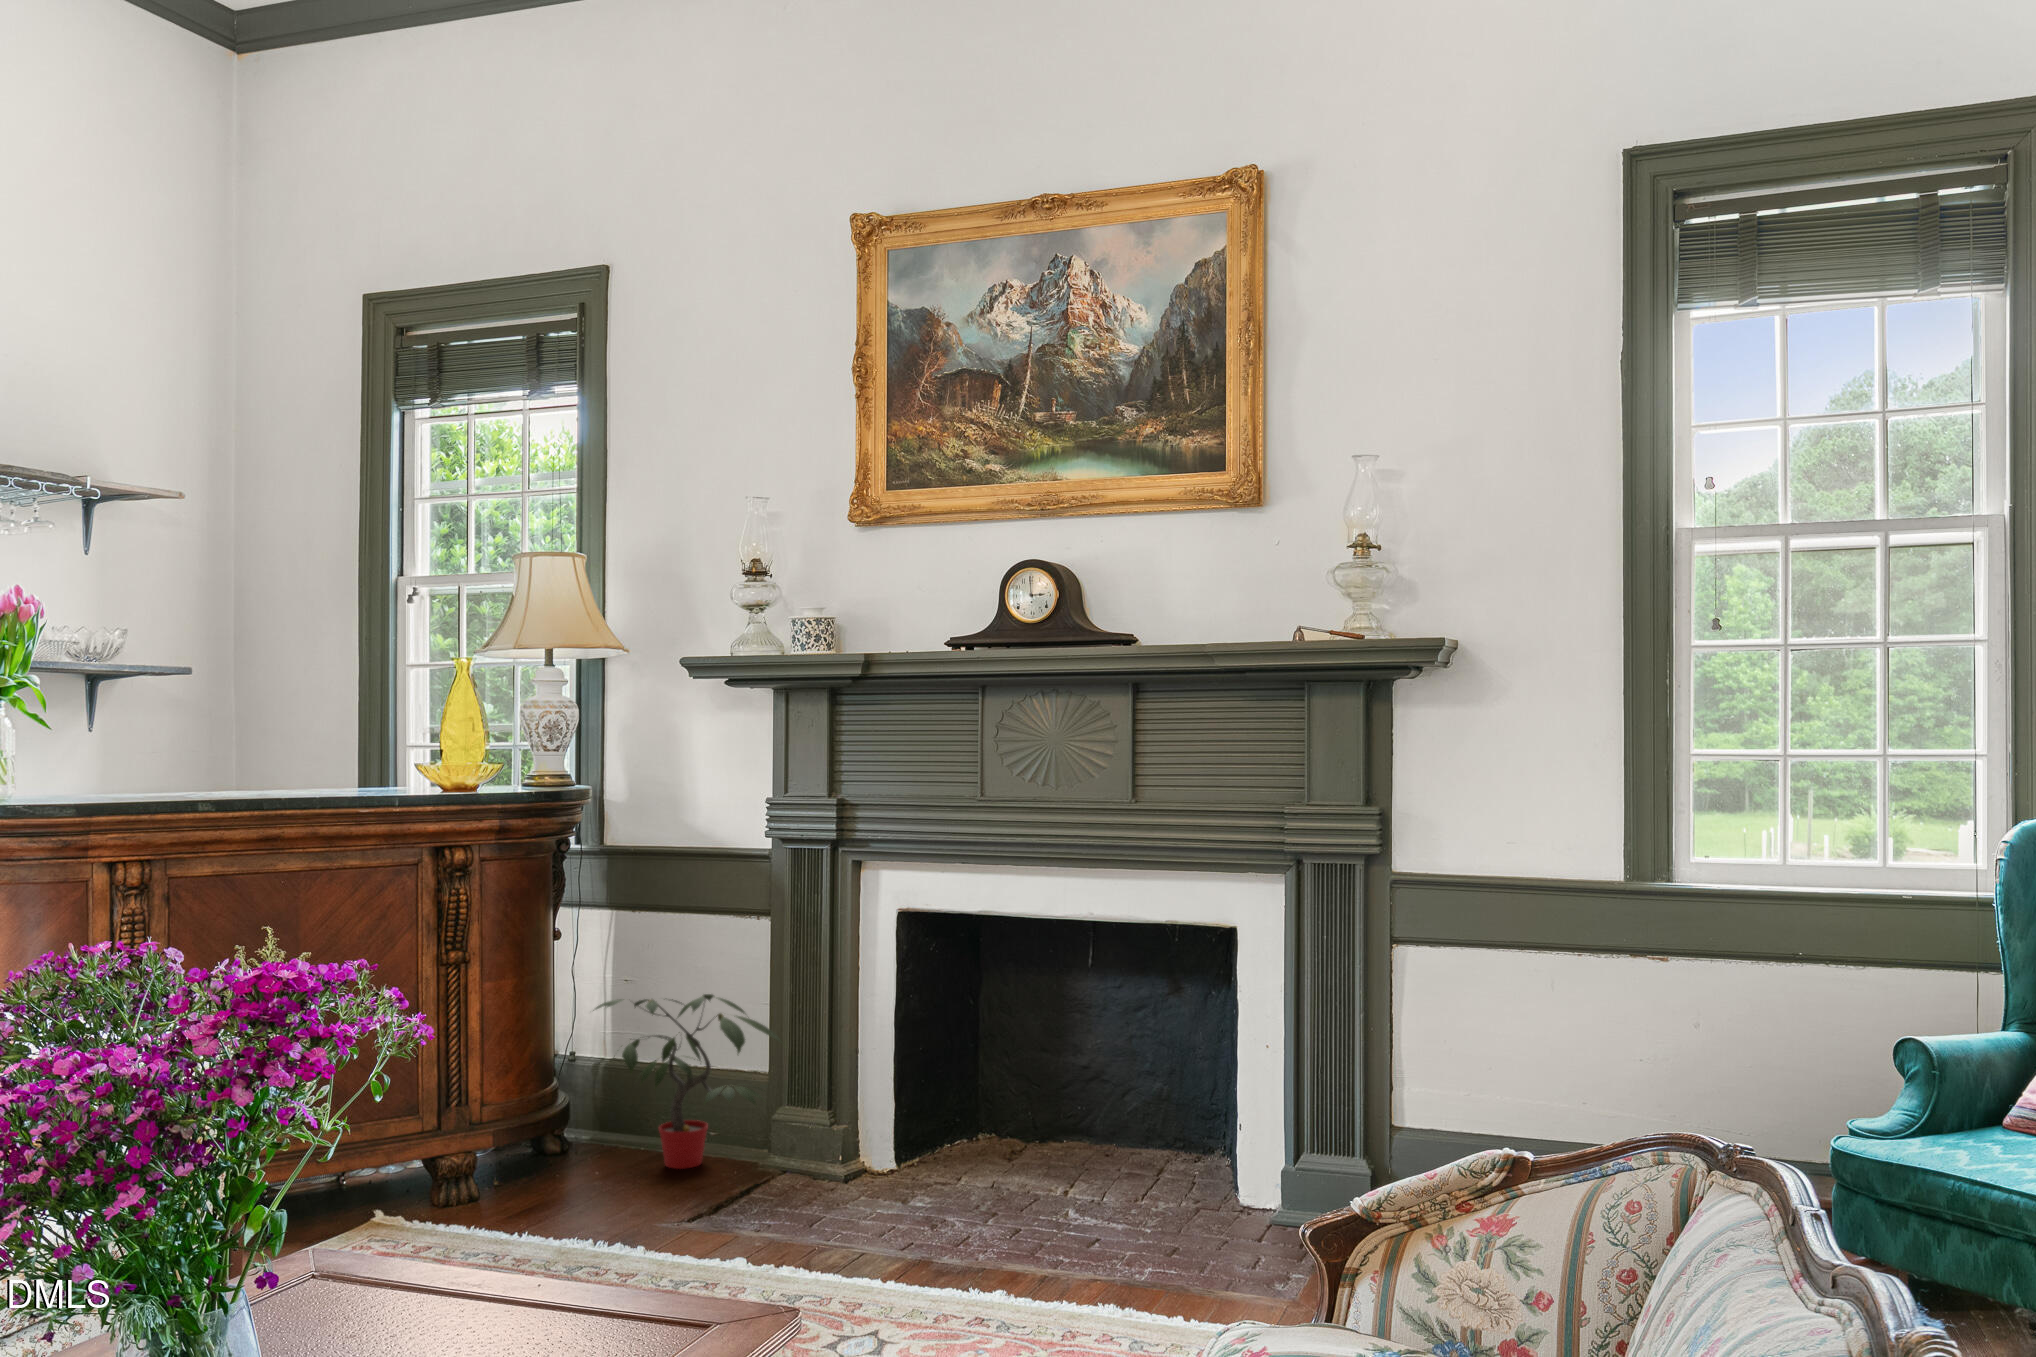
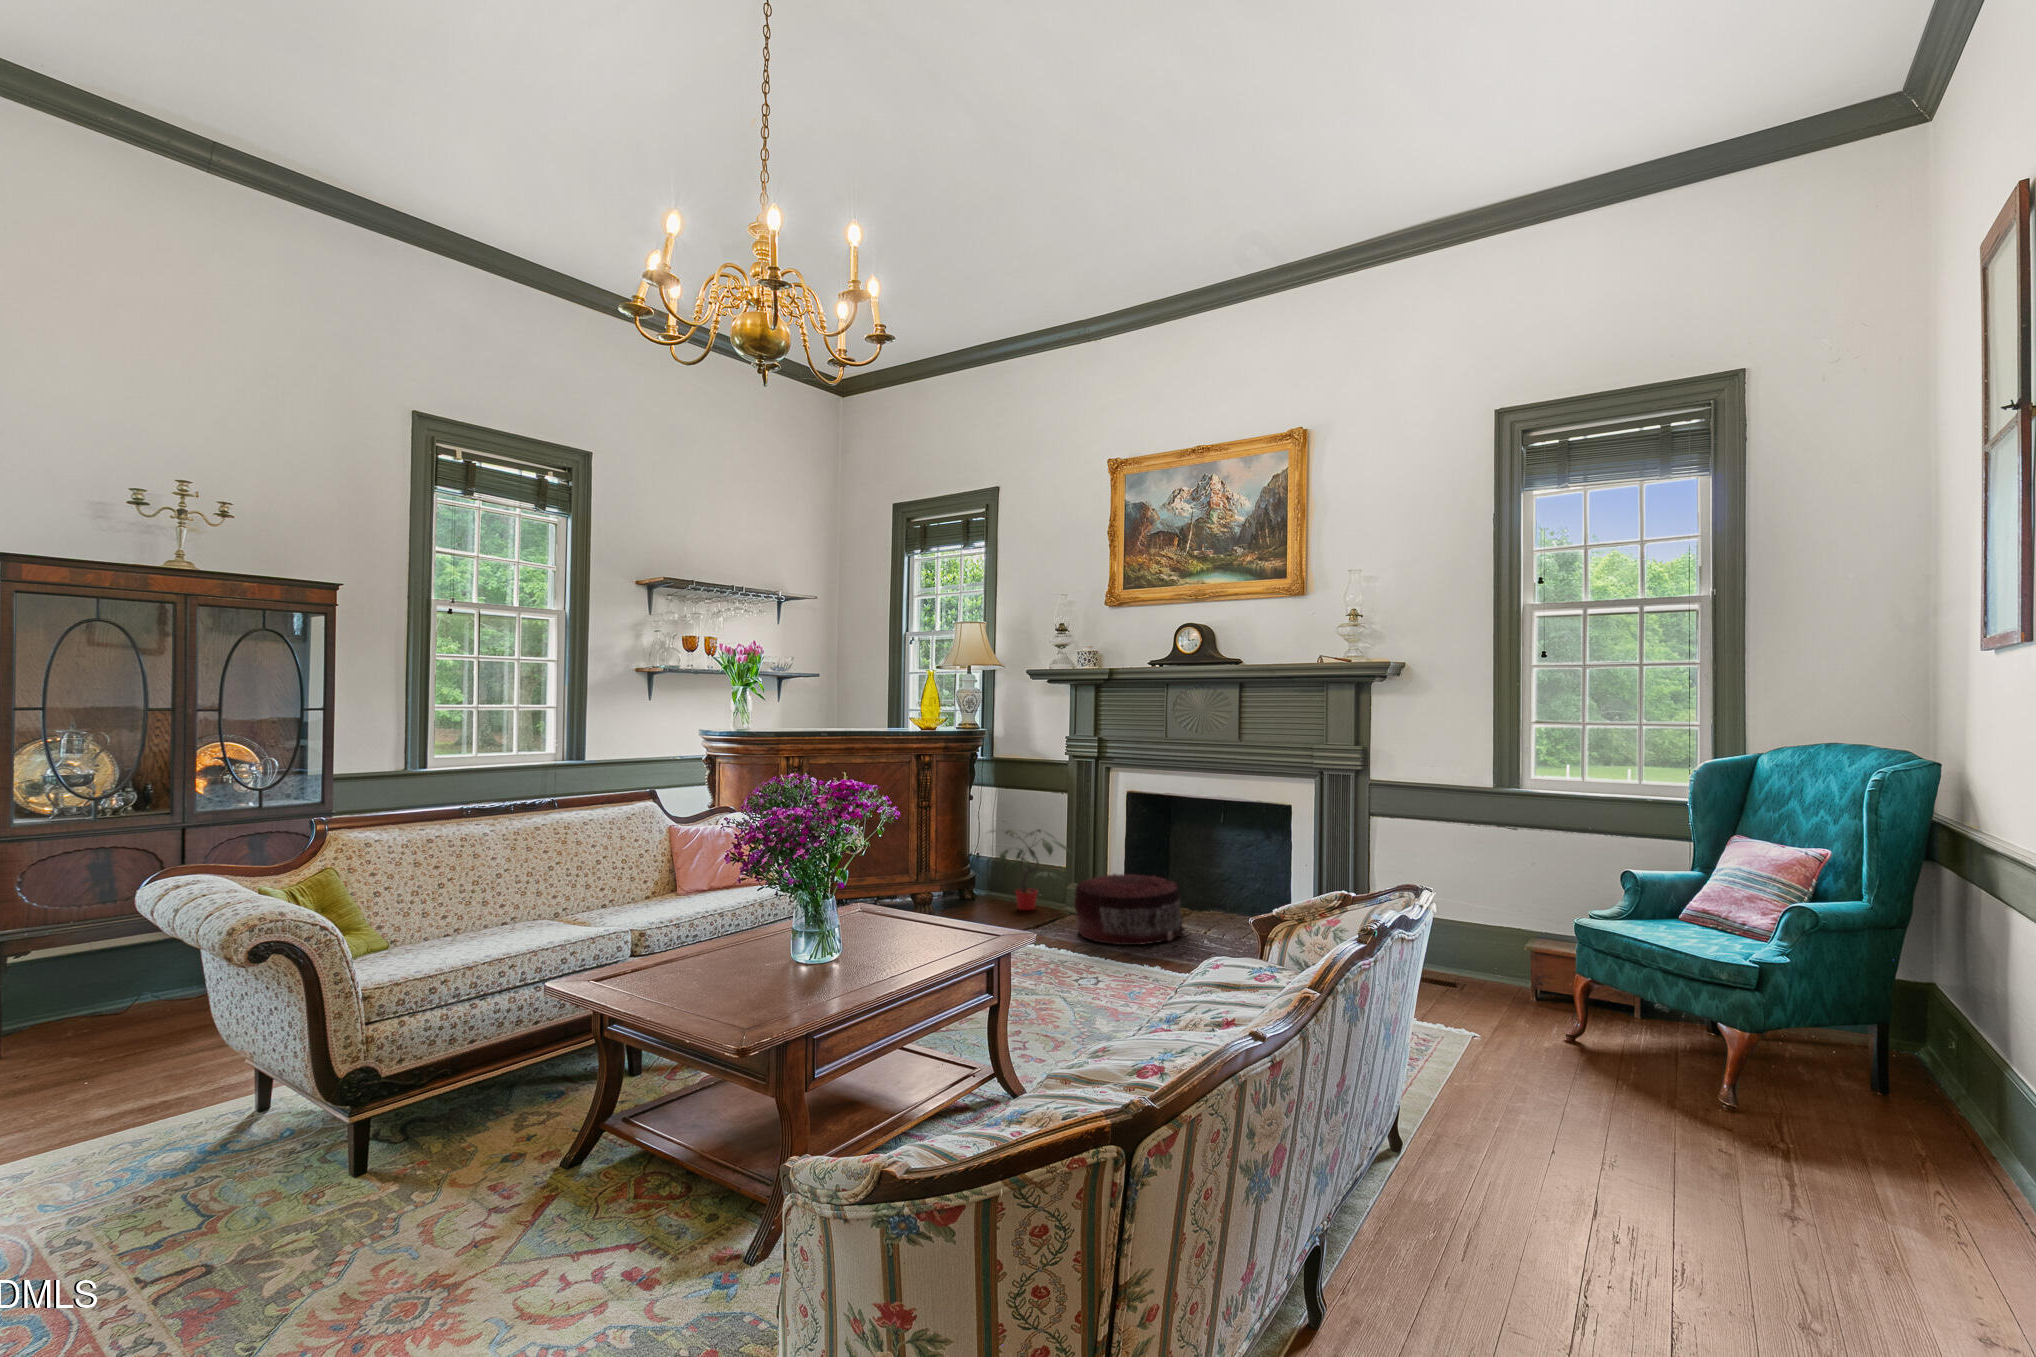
pouf: none [799,1079,1032,1240] -> present [1074,874,1184,945]

